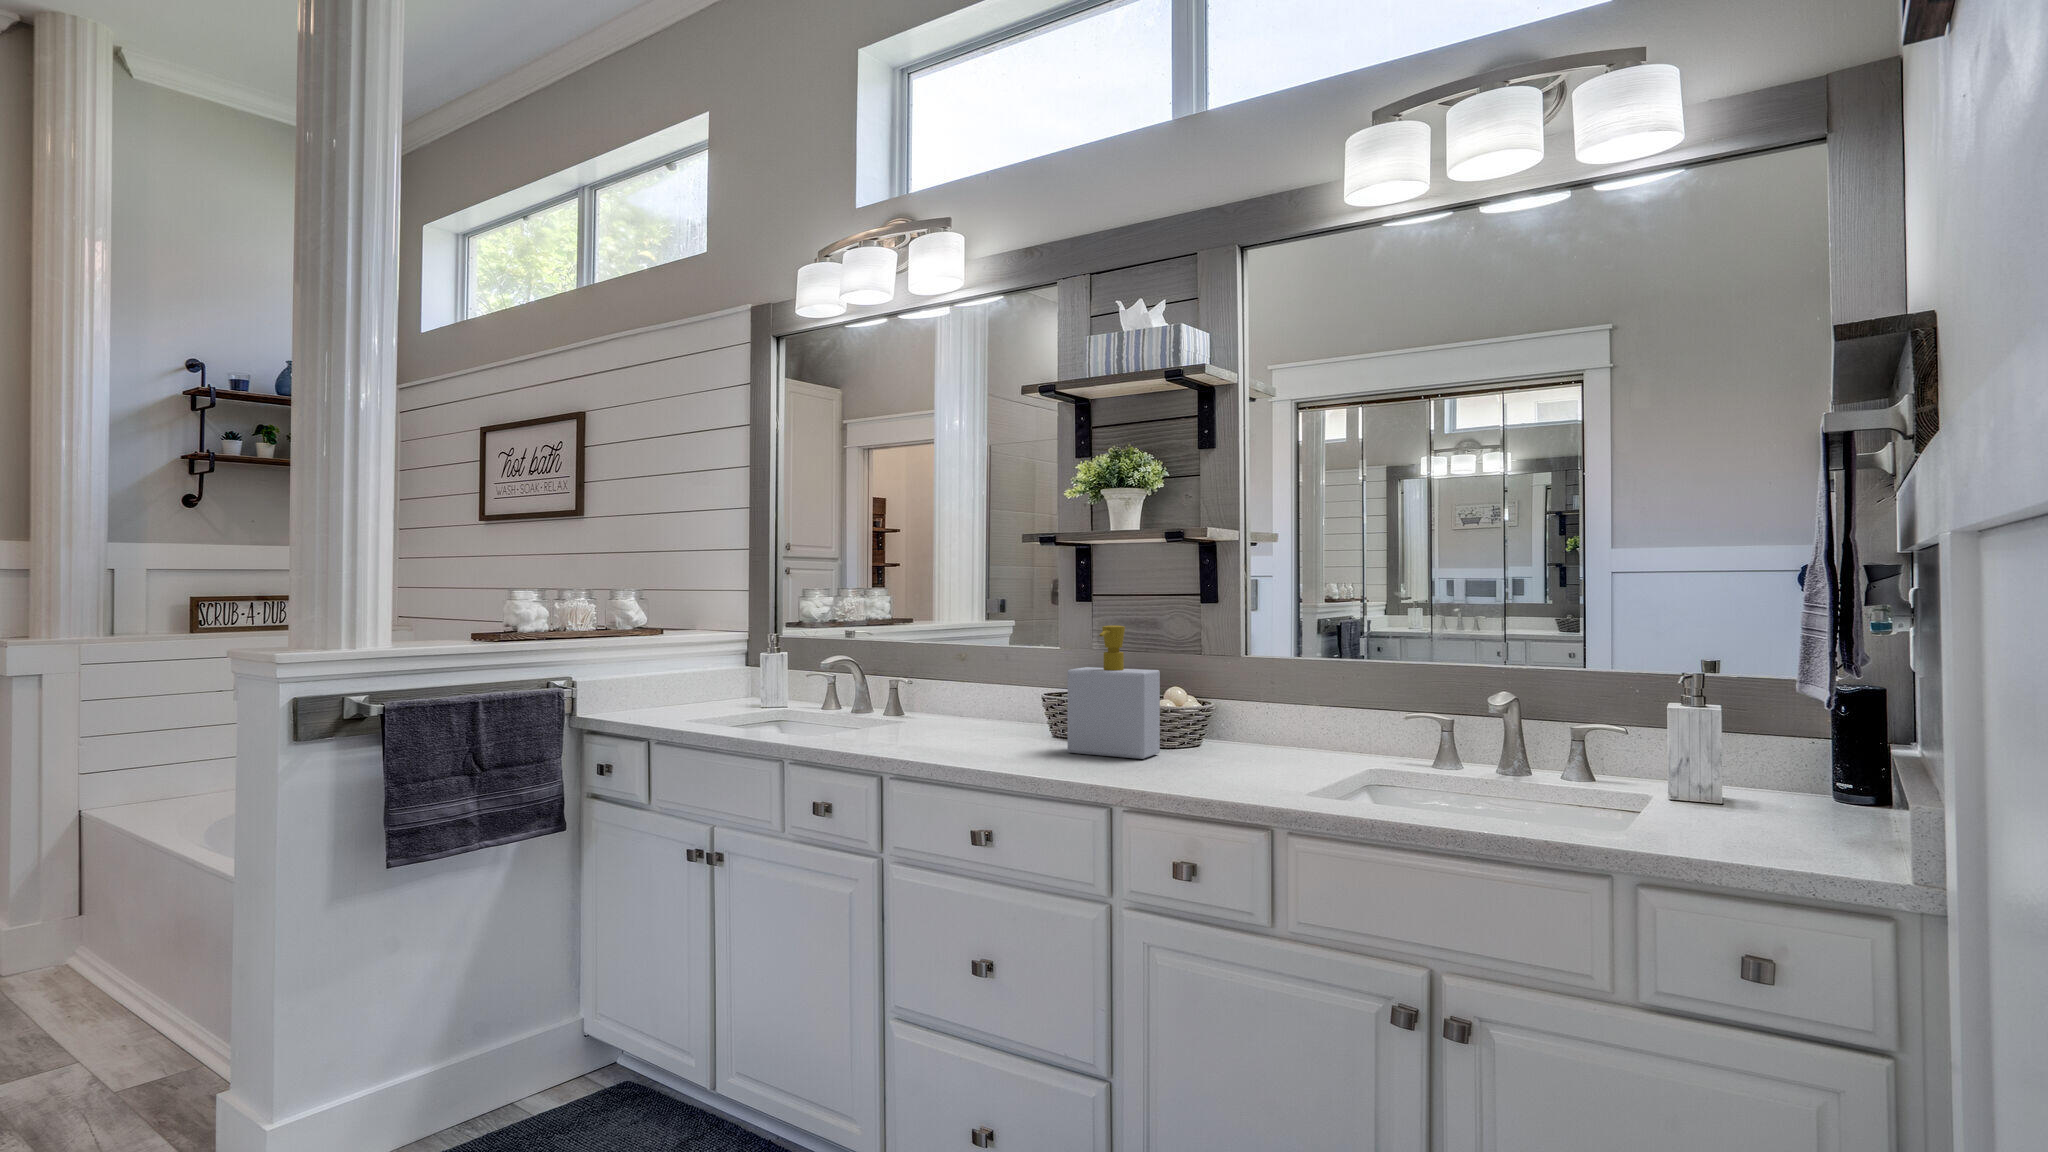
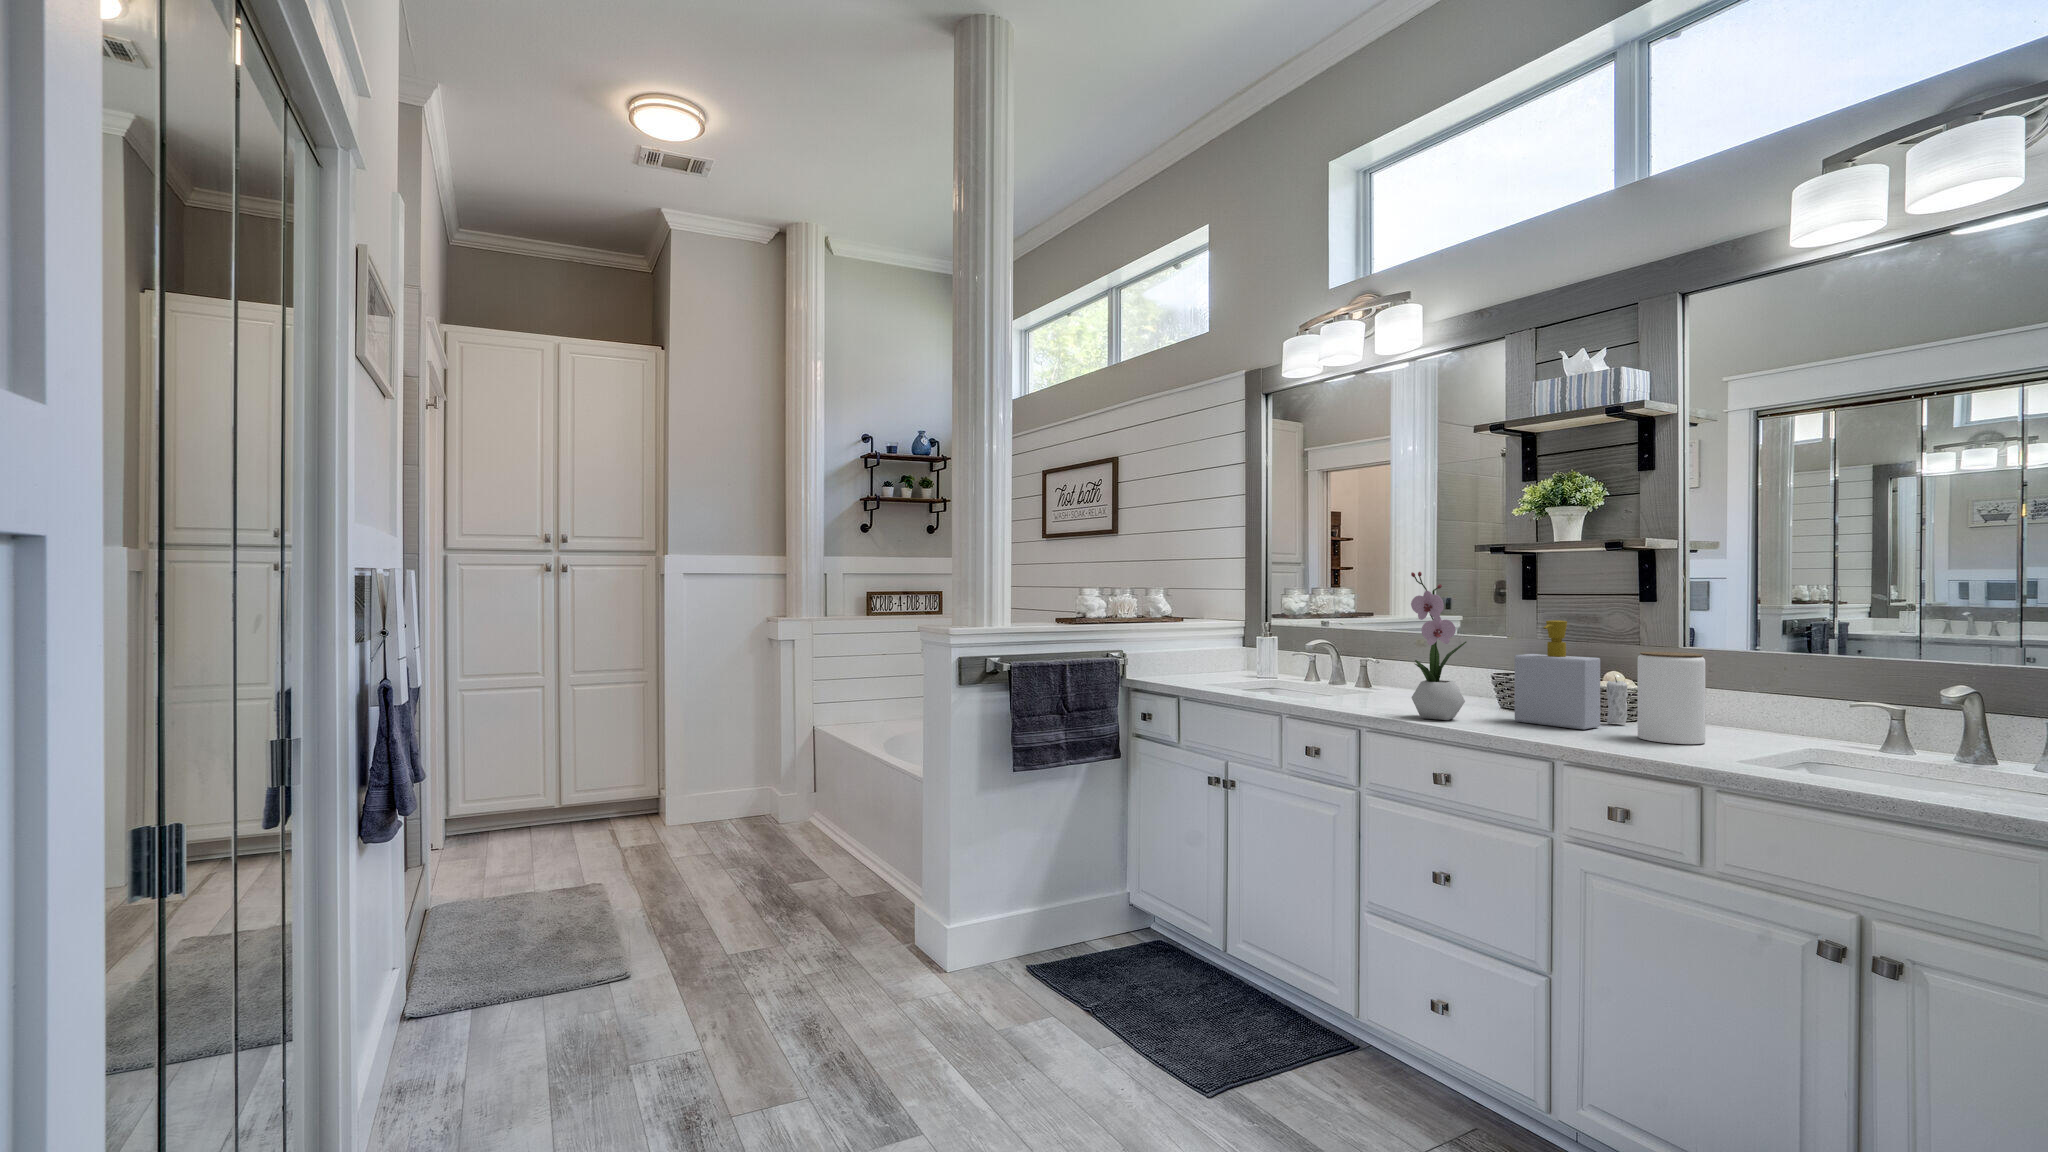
flower arrangement: none [946,565,1014,757] -> present [1411,572,1466,720]
jar: none [1200,661,1268,771] -> present [1637,652,1706,744]
candle: none [1165,686,1188,748] -> present [1606,677,1628,724]

